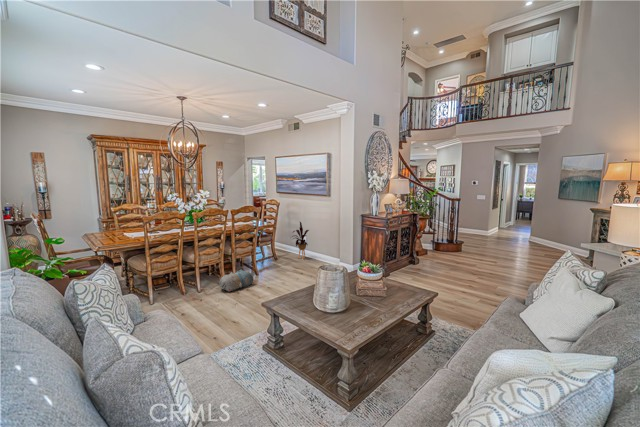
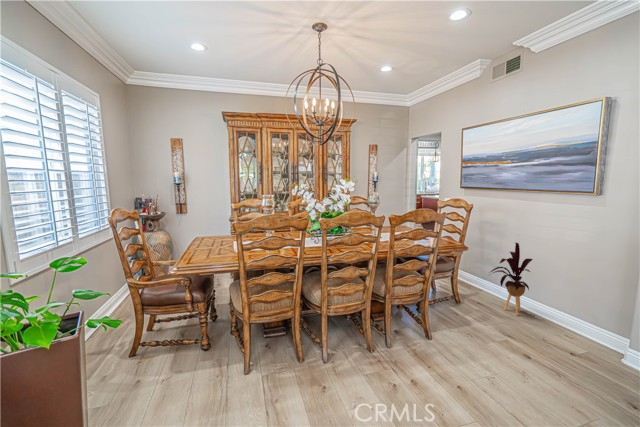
plush toy: present [219,270,253,291] -> none [361,329,427,378]

